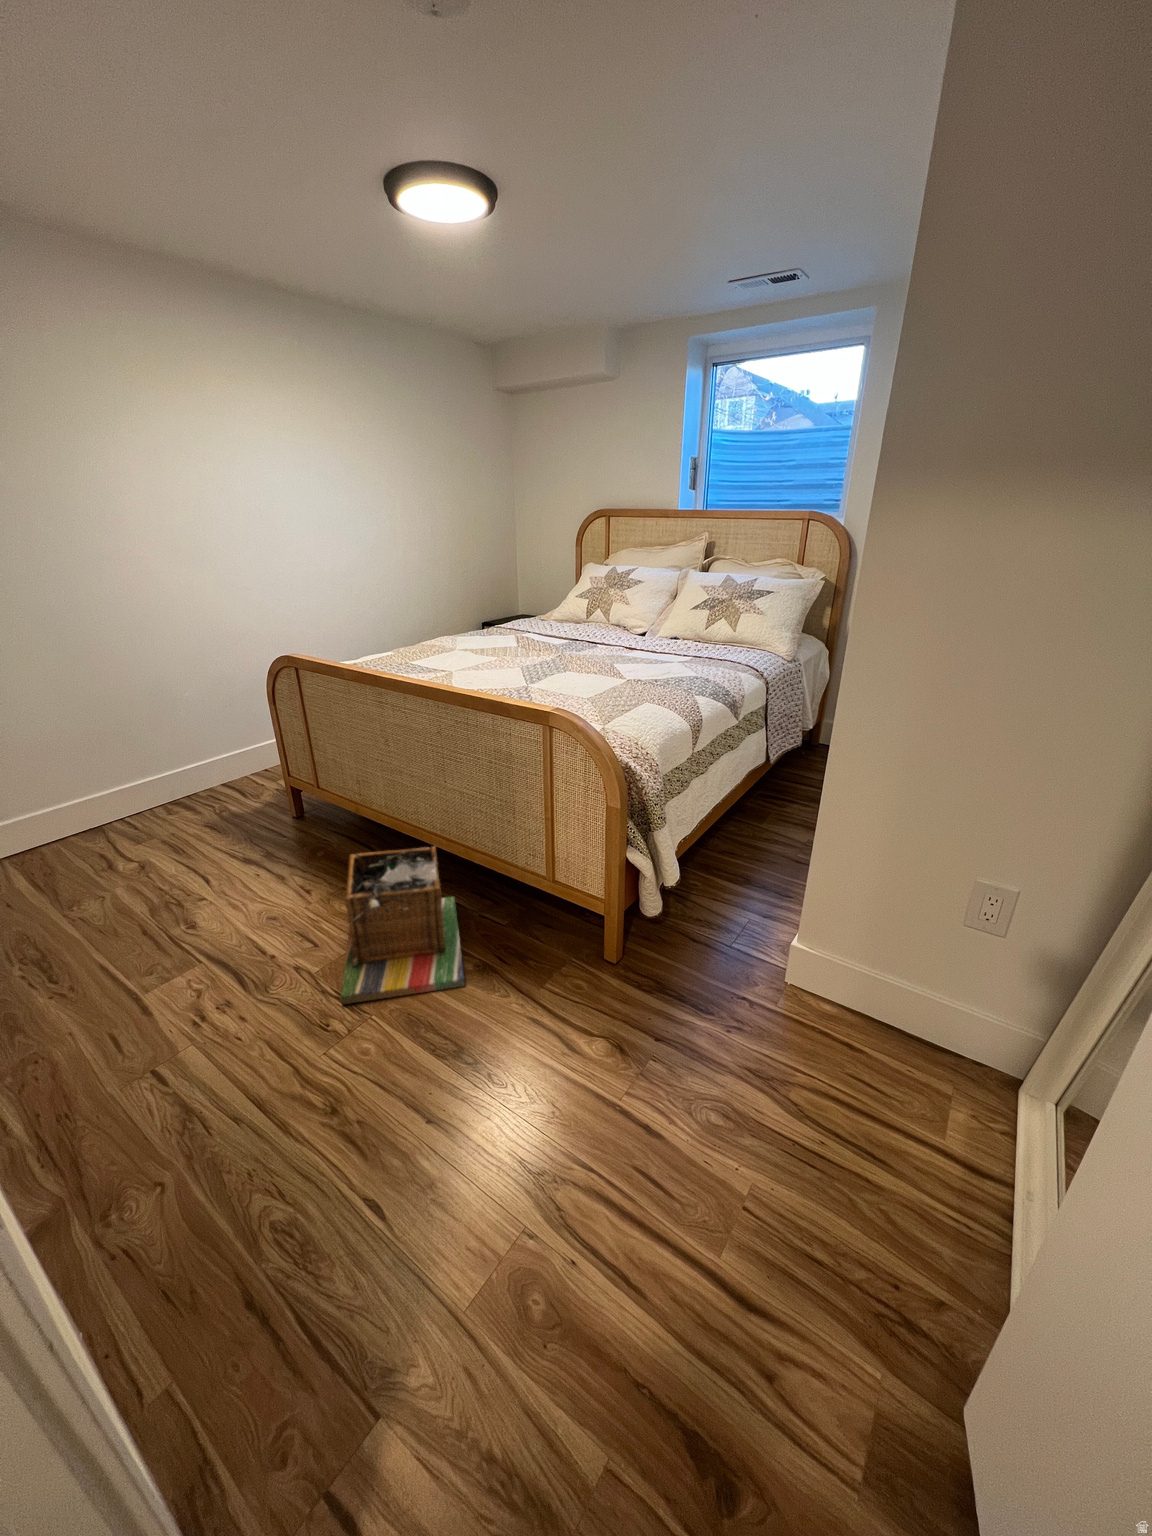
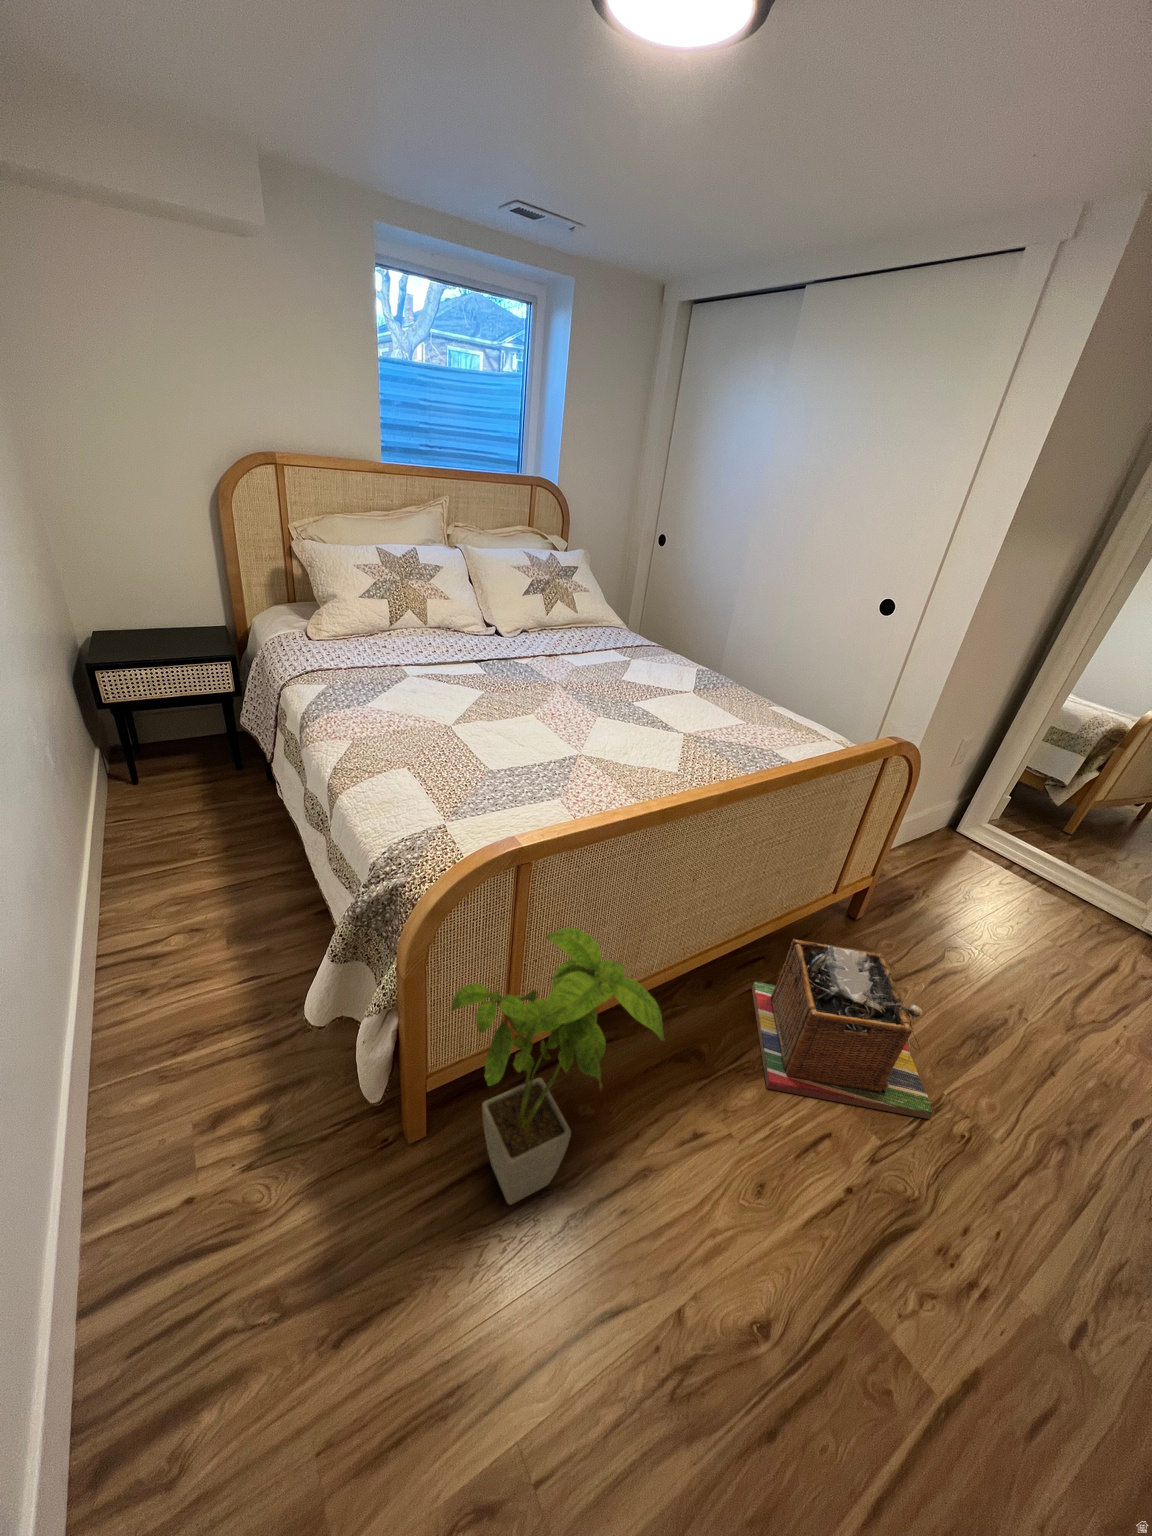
house plant: none [200,672,317,849] -> present [451,928,664,1205]

